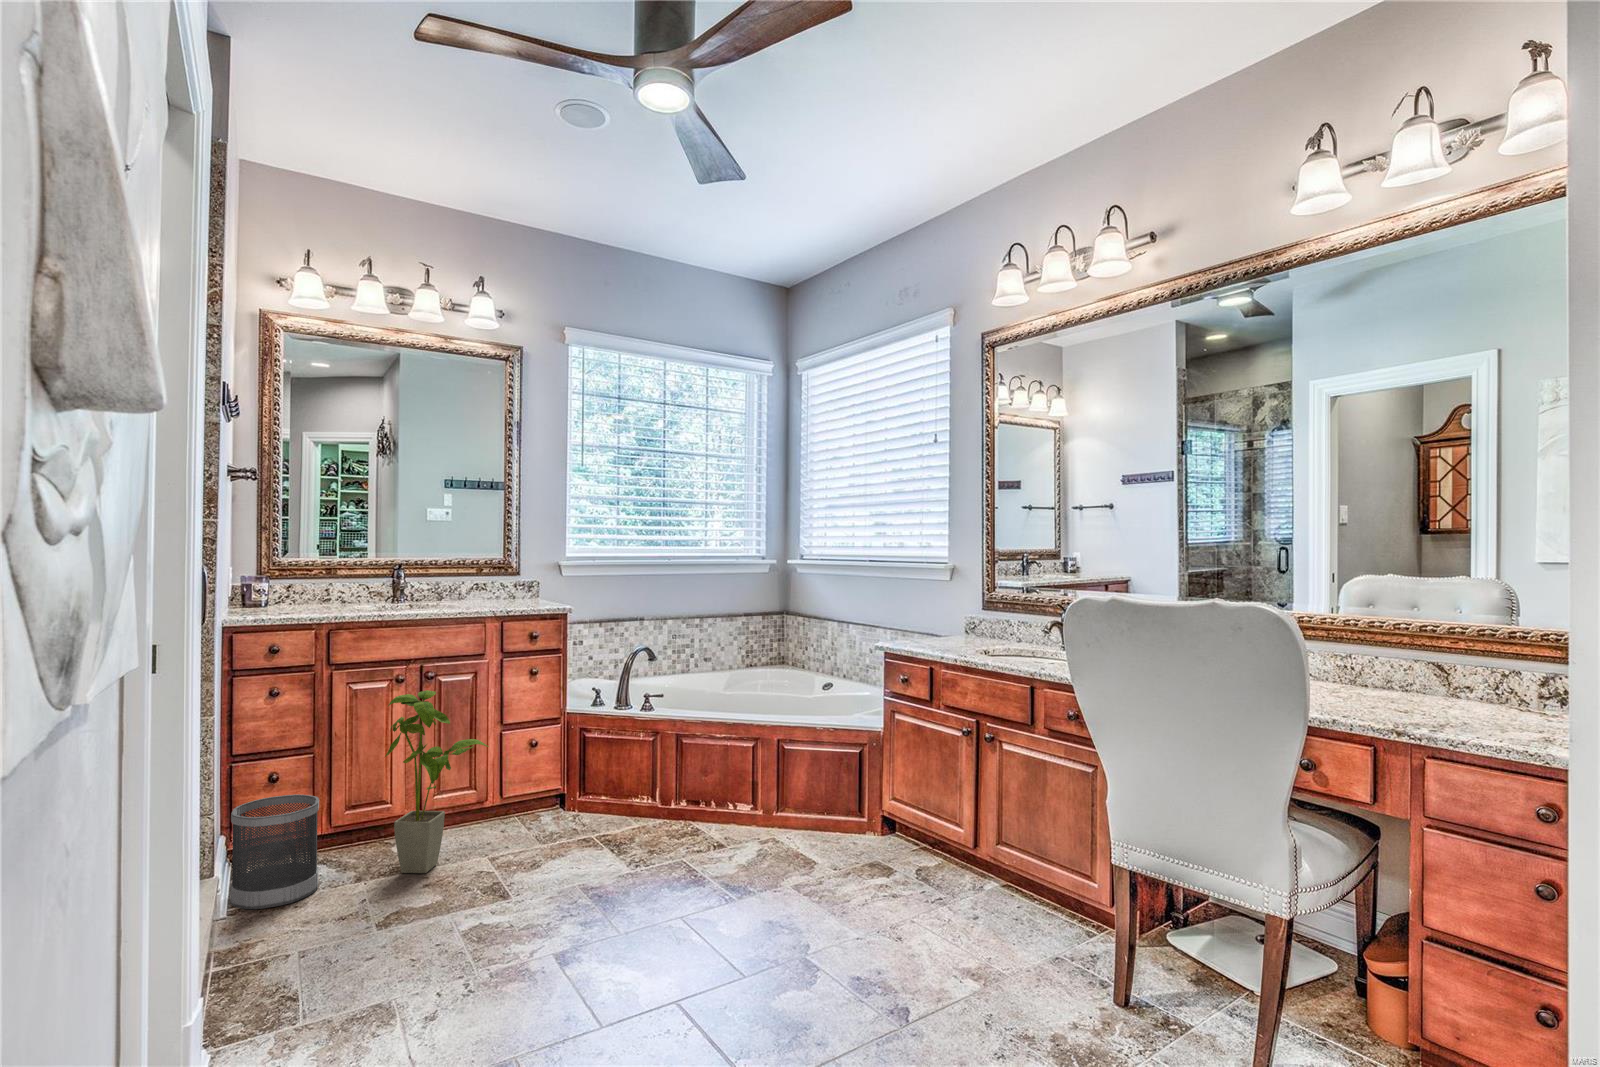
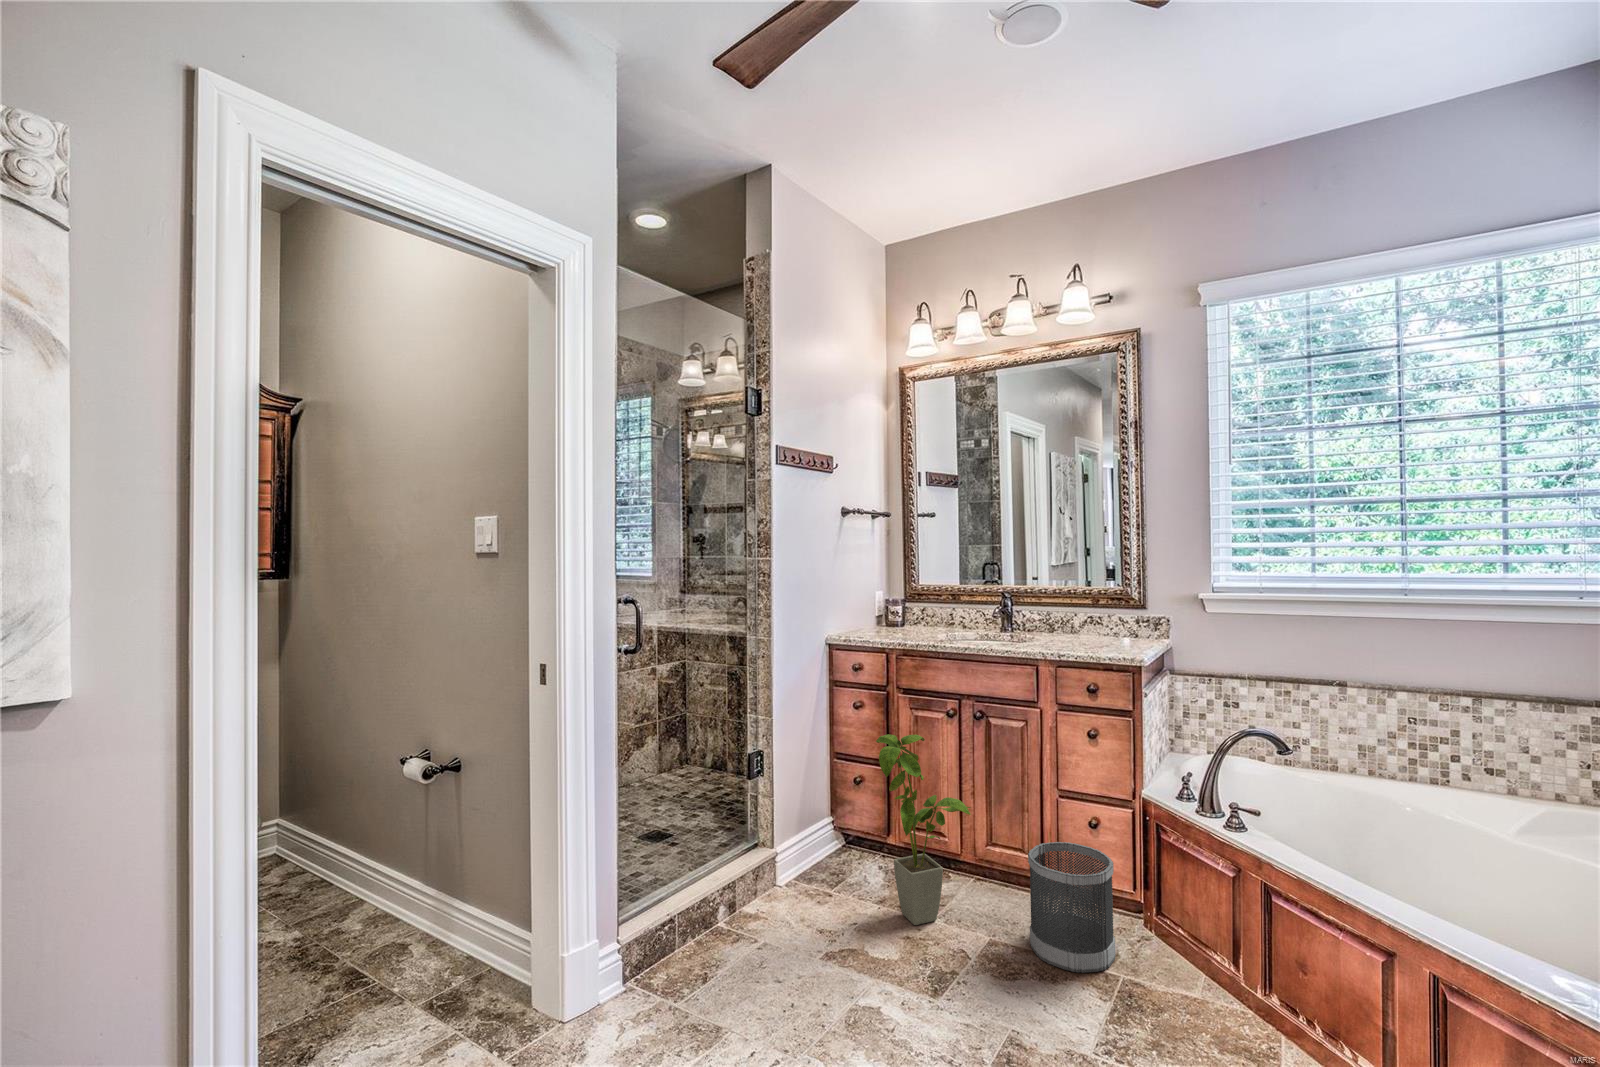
wastebasket: present [230,794,319,909] -> present [1028,842,1116,973]

